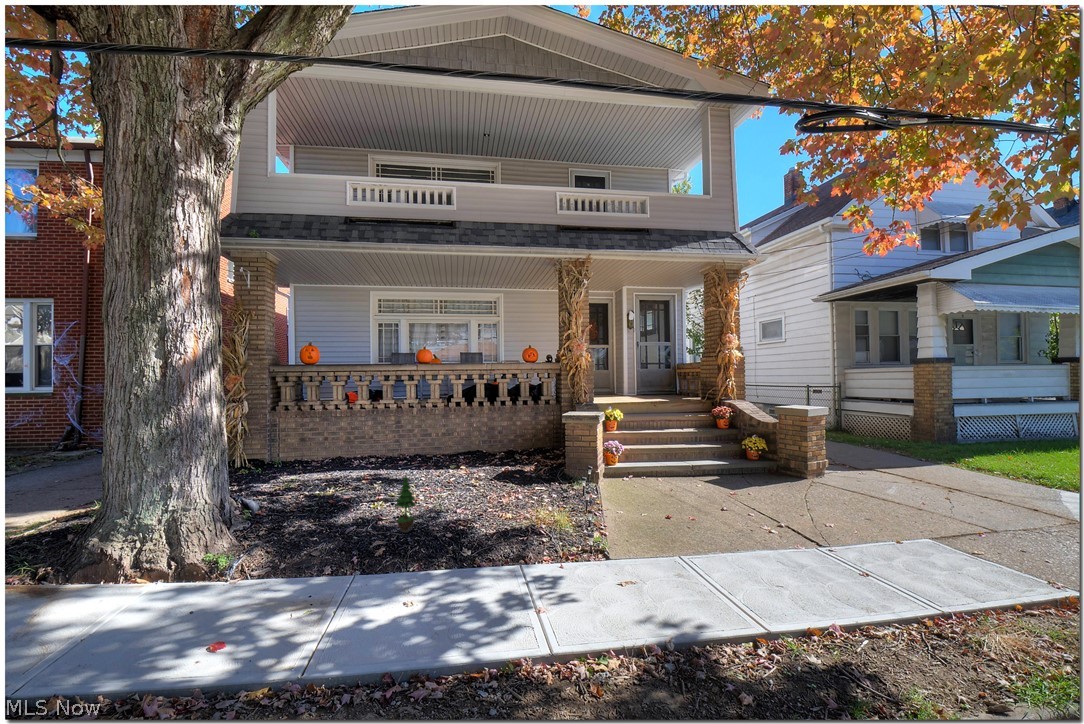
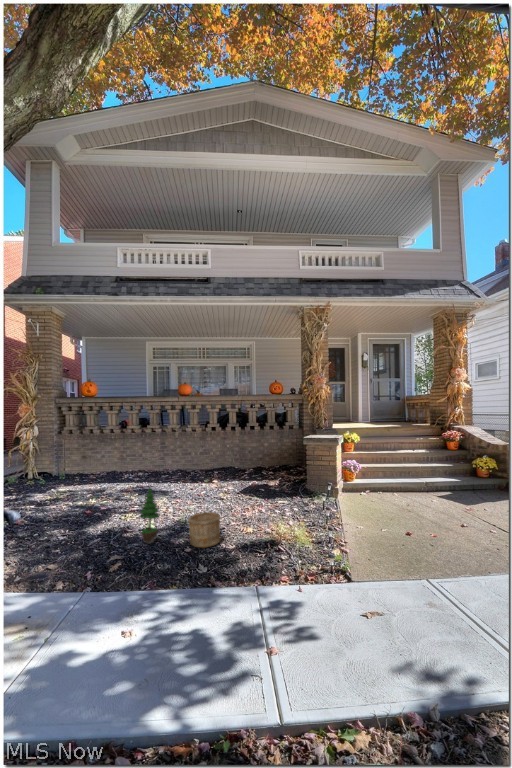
wooden bucket: none [446,500,480,535] -> present [188,512,220,548]

